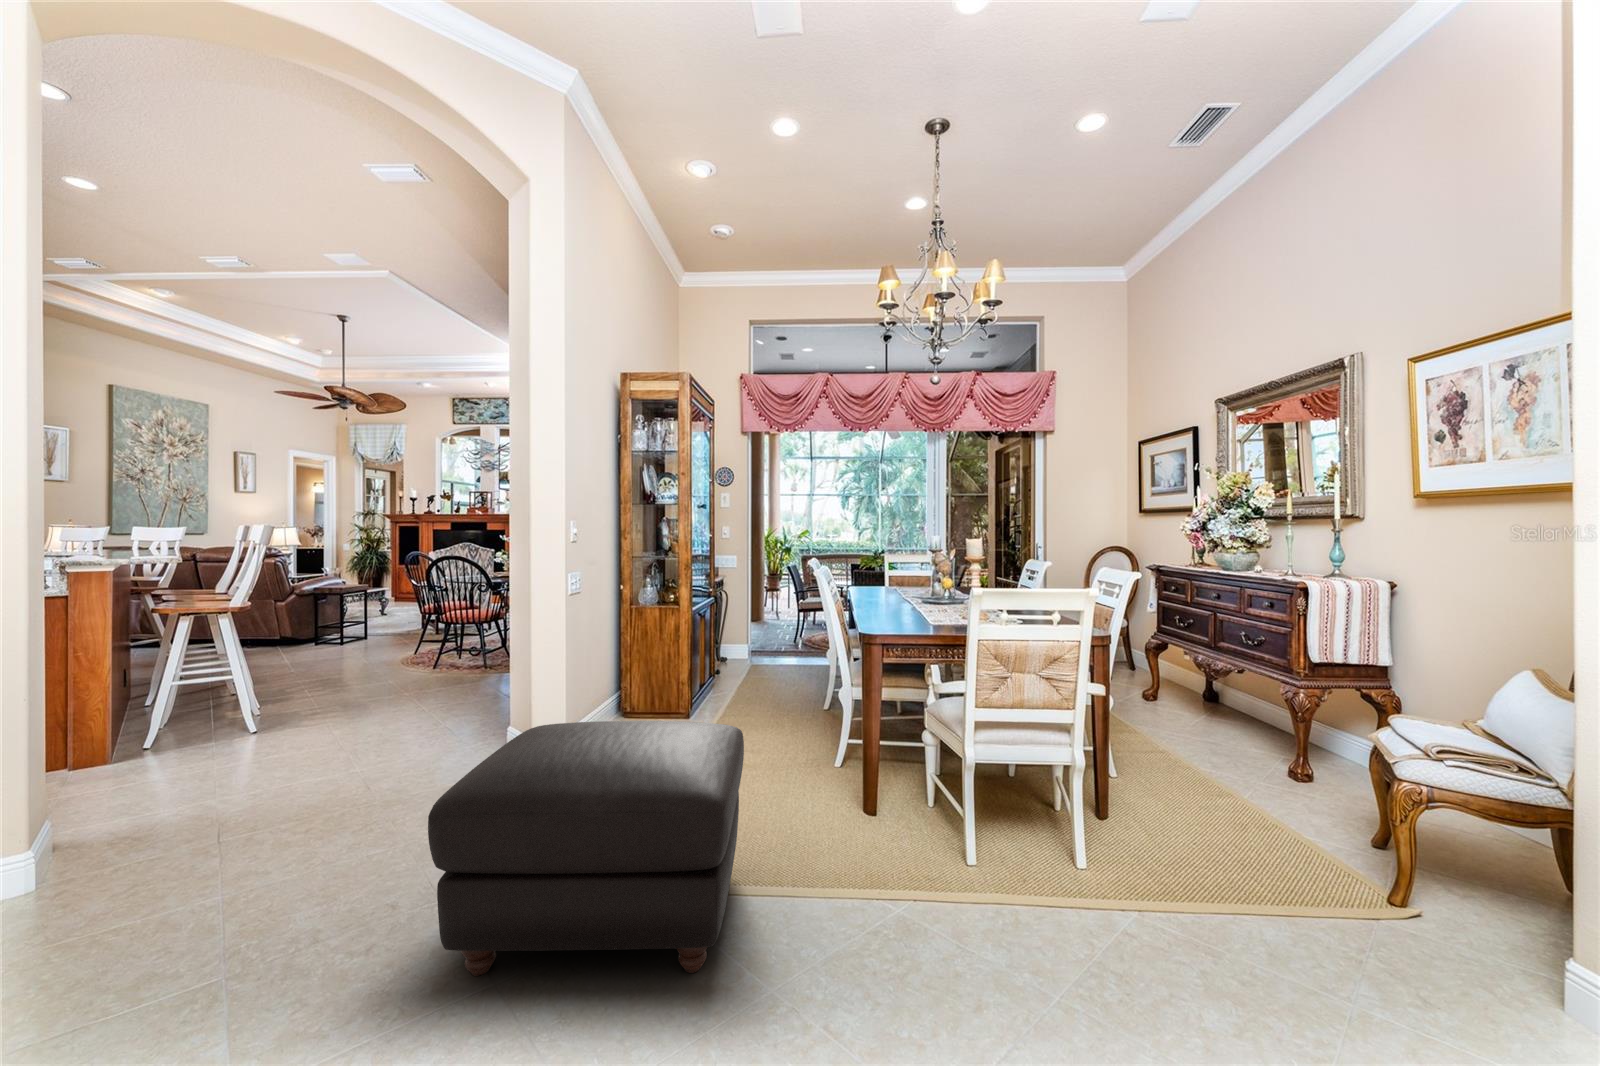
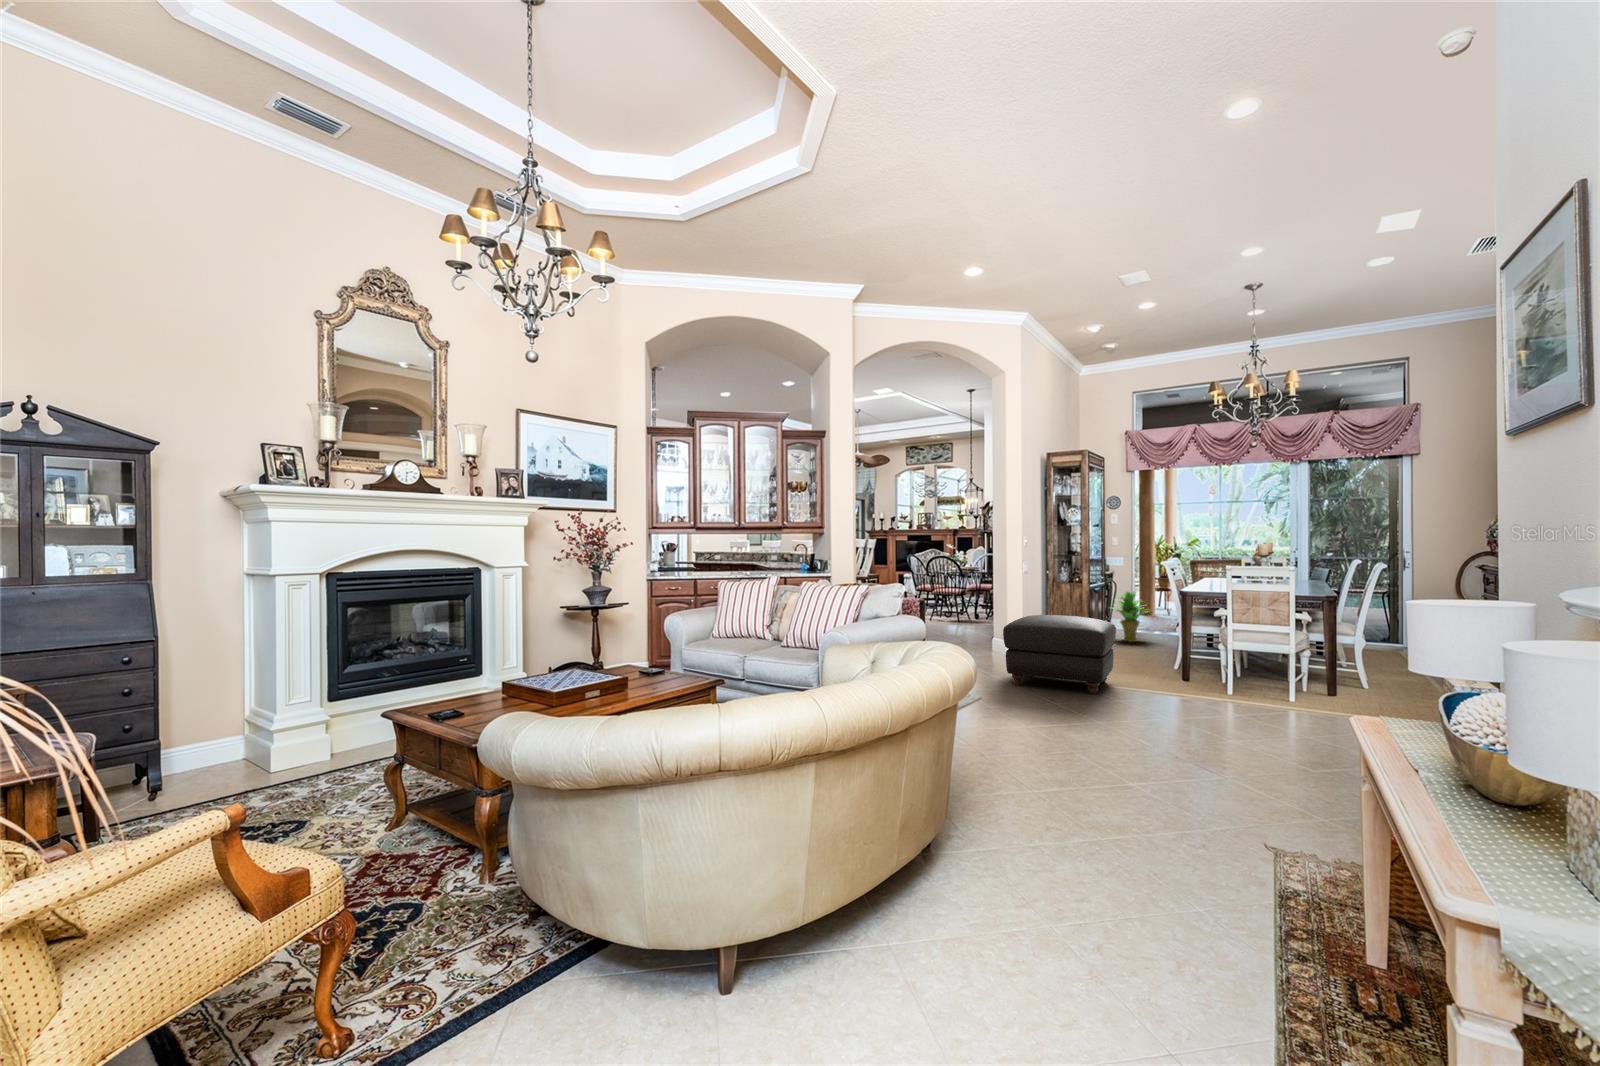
potted plant: none [718,607,777,688] -> present [1115,591,1144,642]

